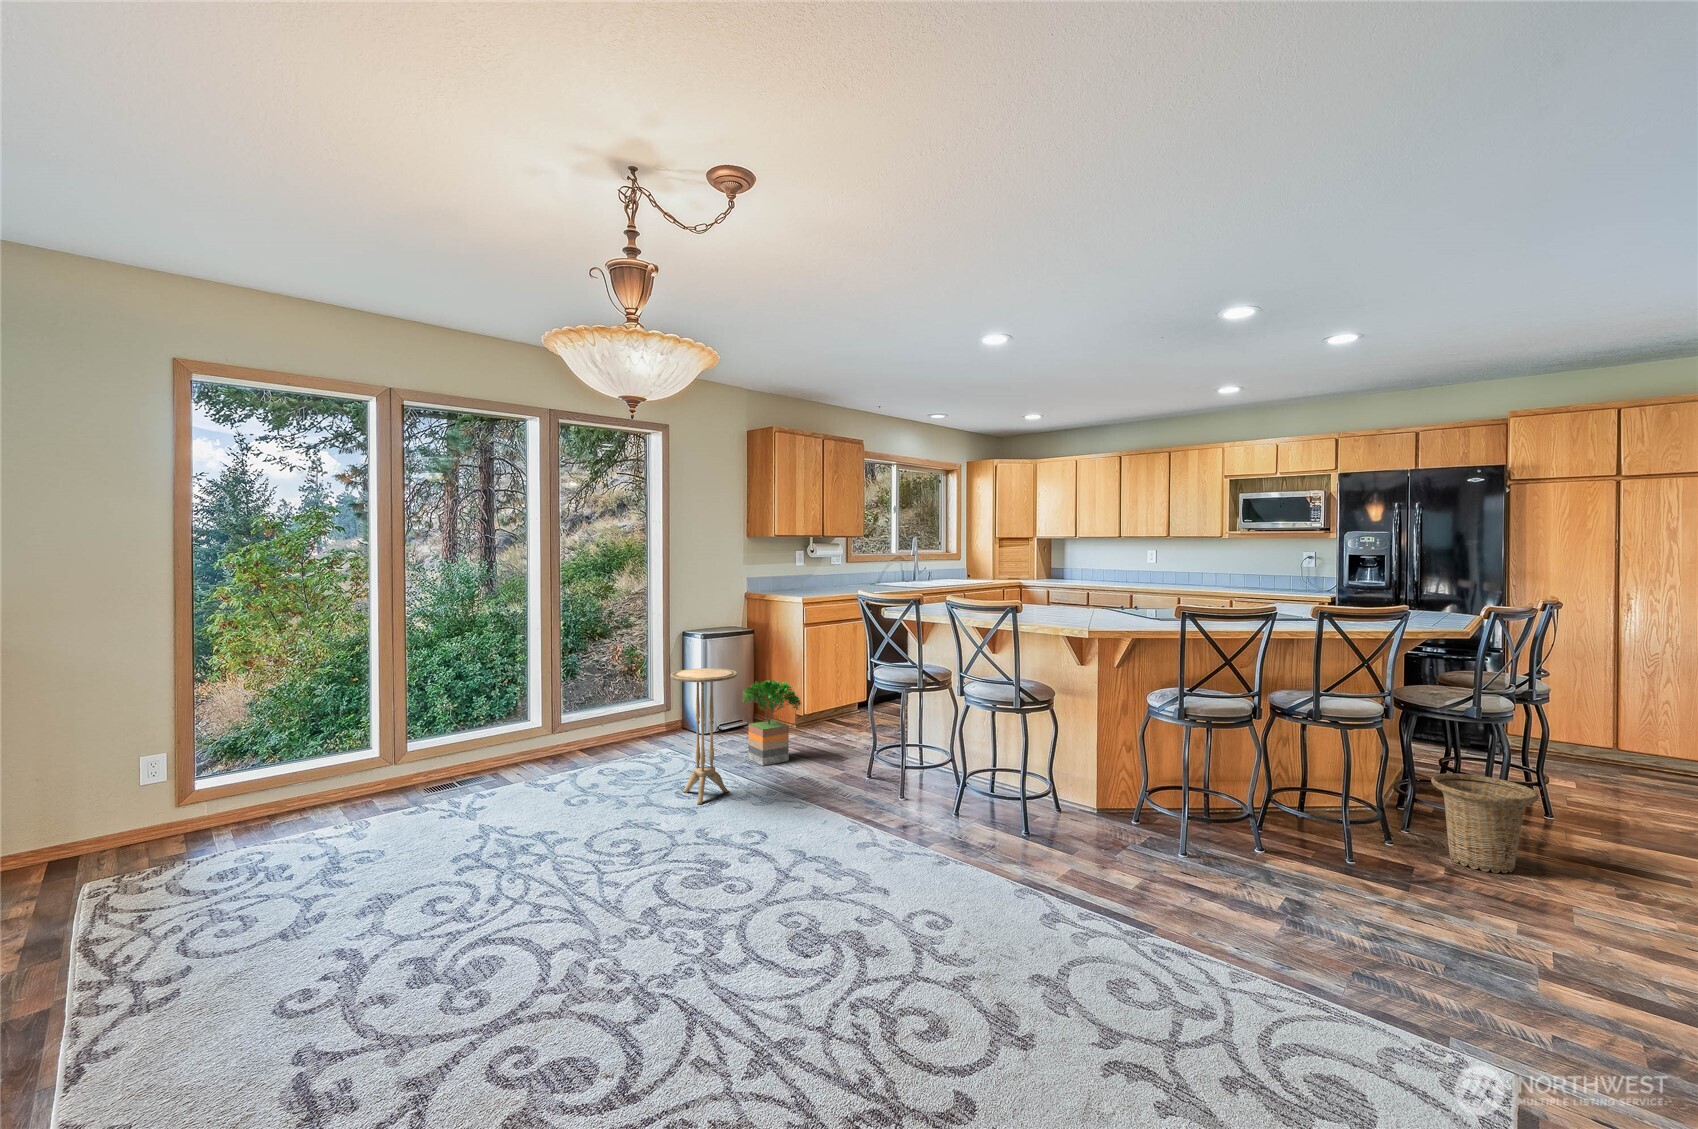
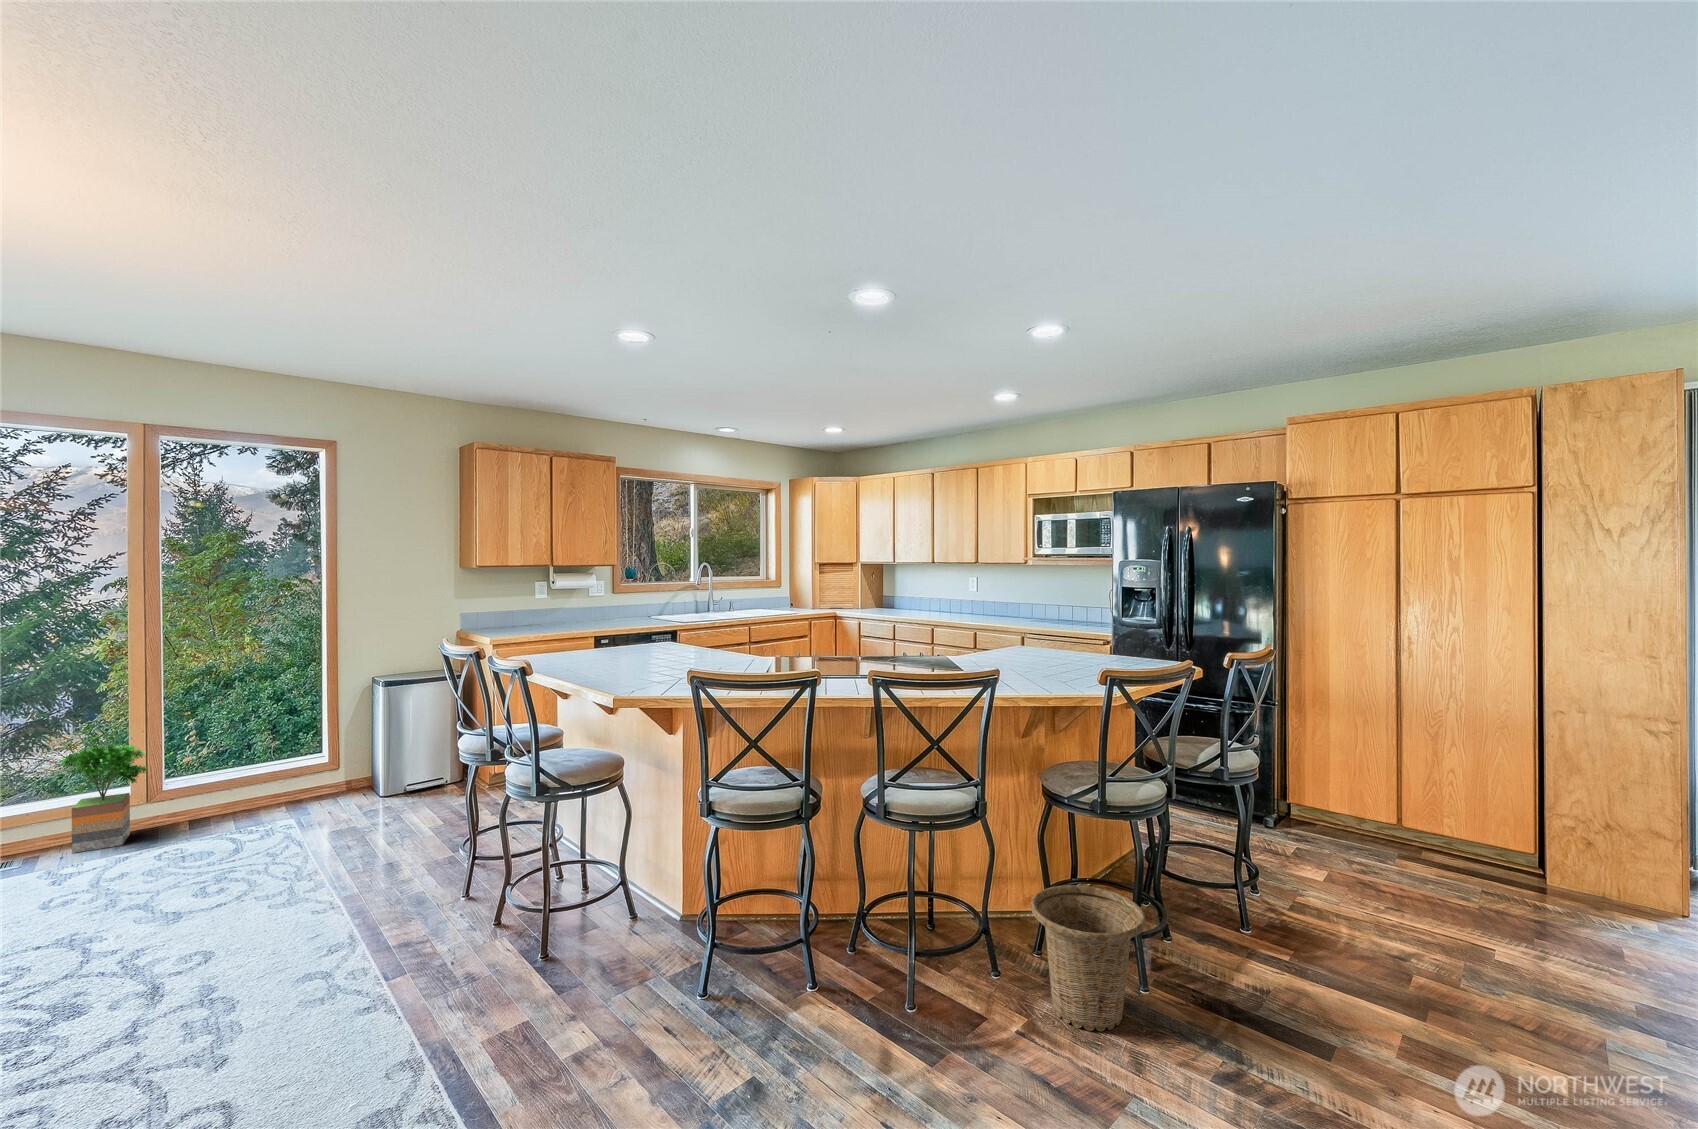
side table: present [671,668,737,805] -> none [181,733,284,906]
potted tree: present [743,680,801,766] -> present [61,744,147,853]

